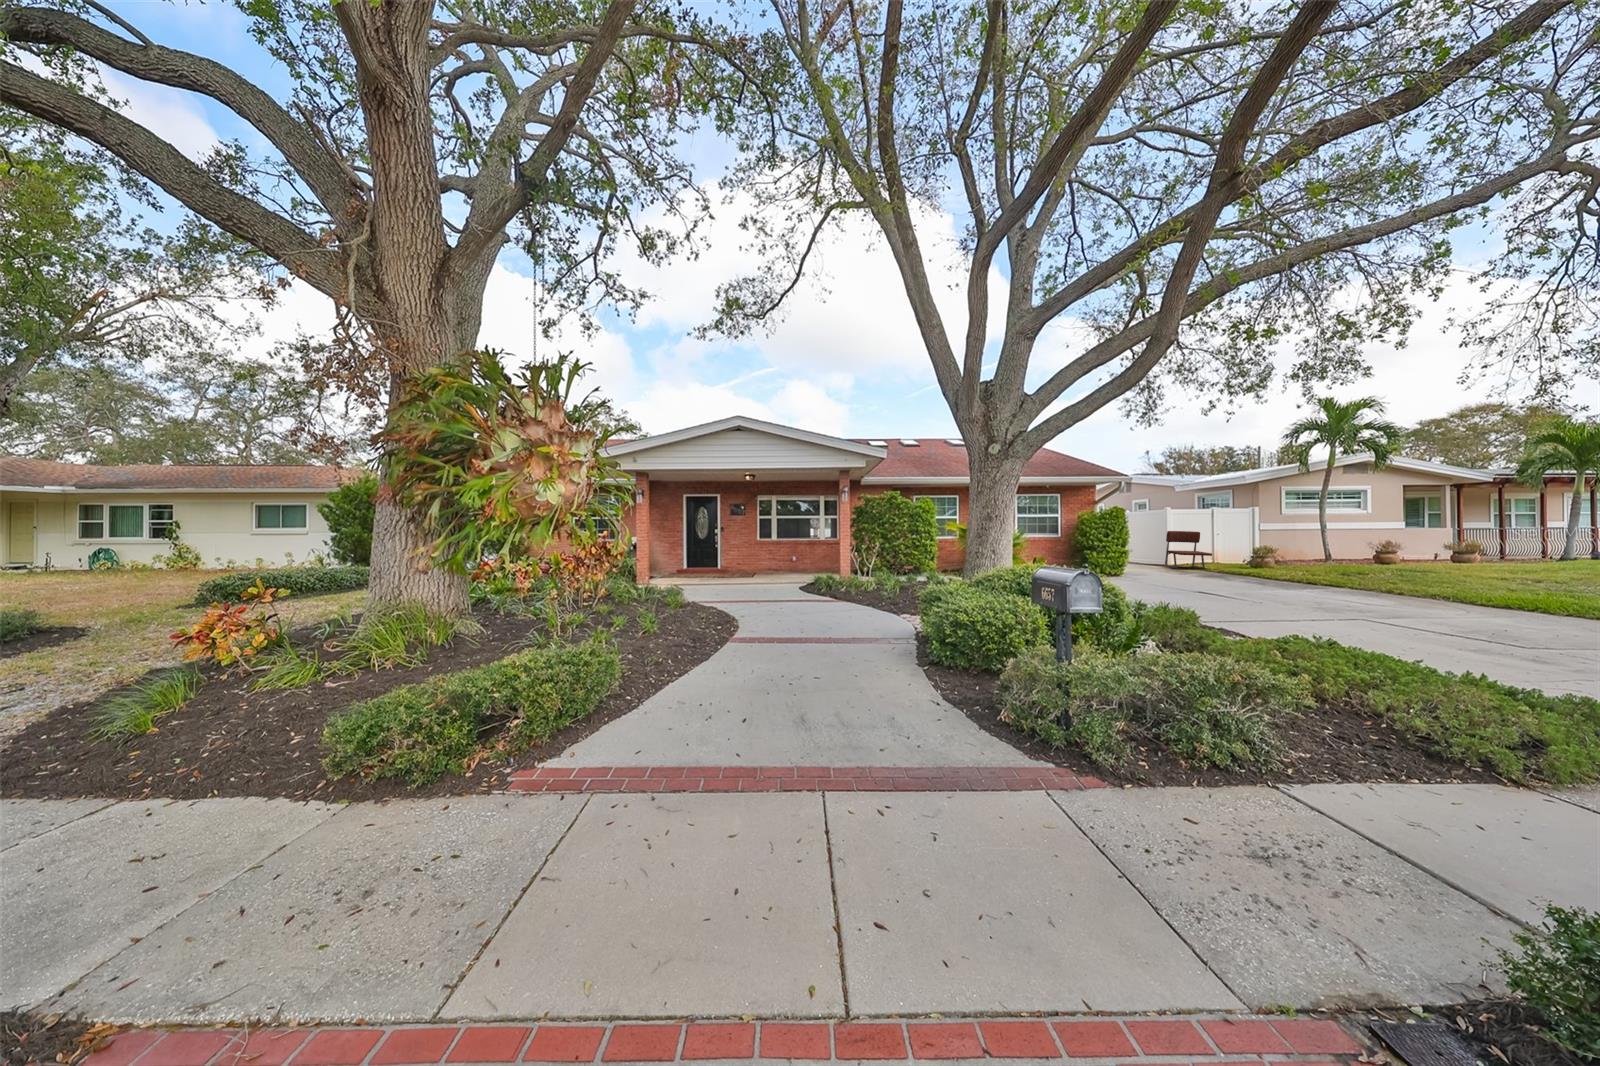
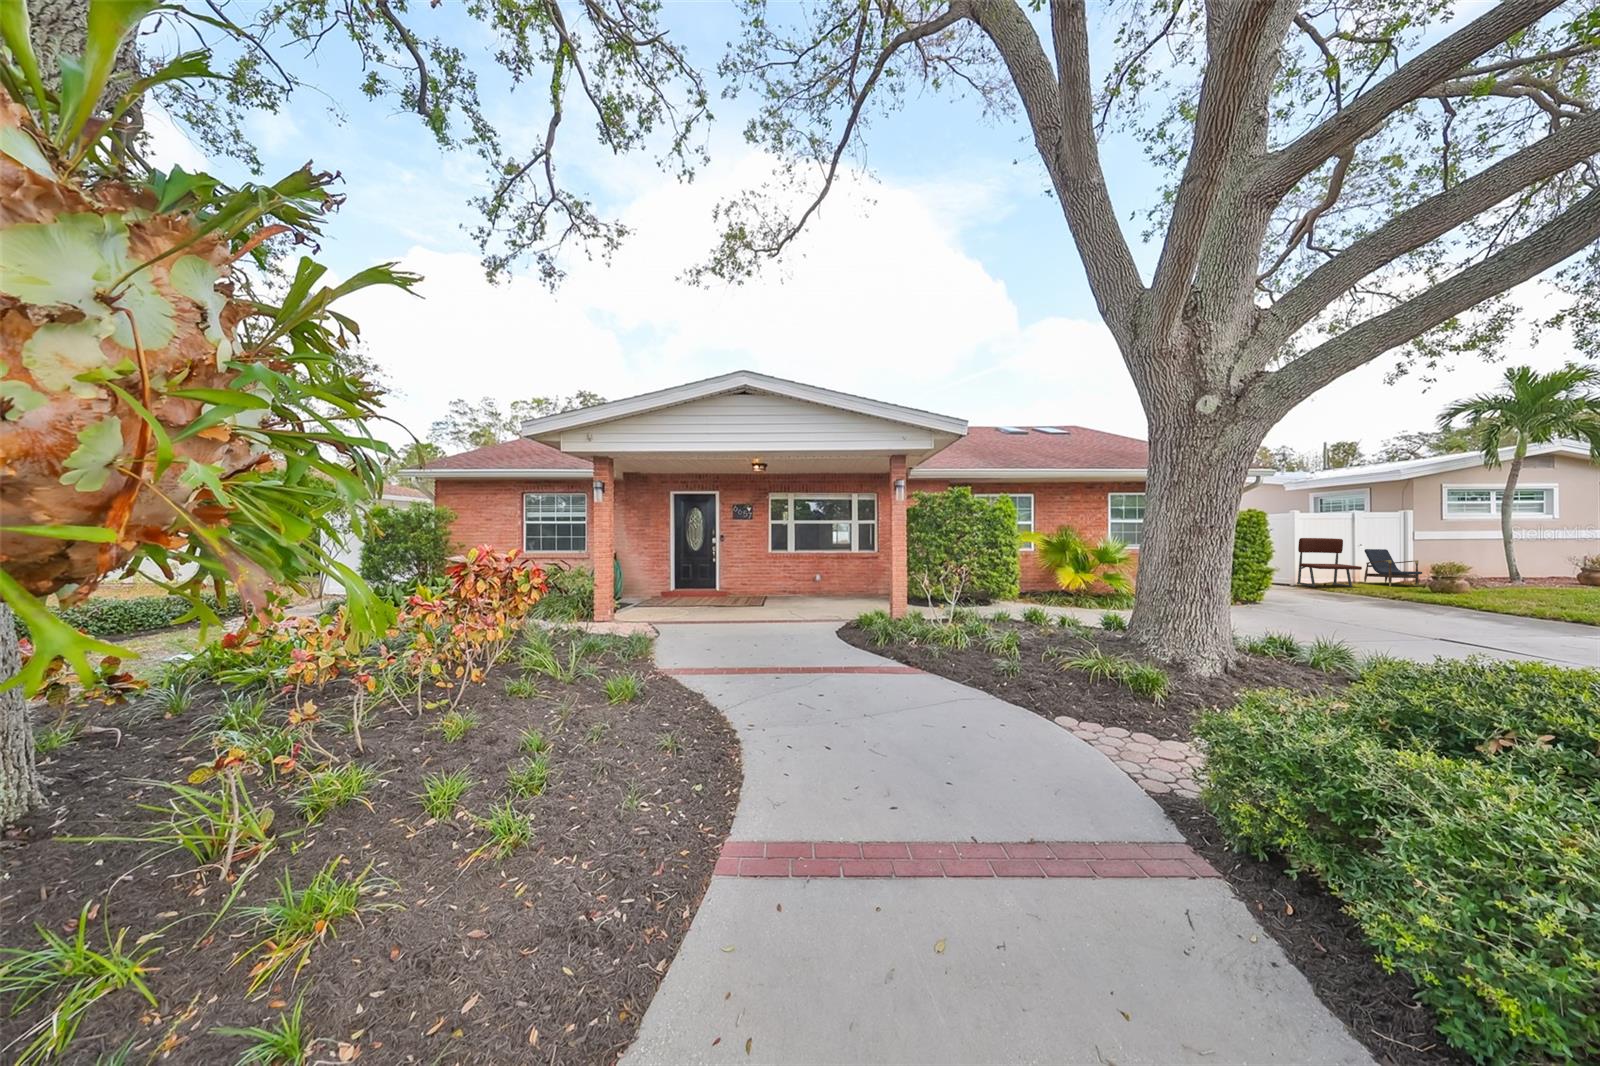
lounge chair: none [1215,540,1258,569] -> present [1364,549,1422,586]

